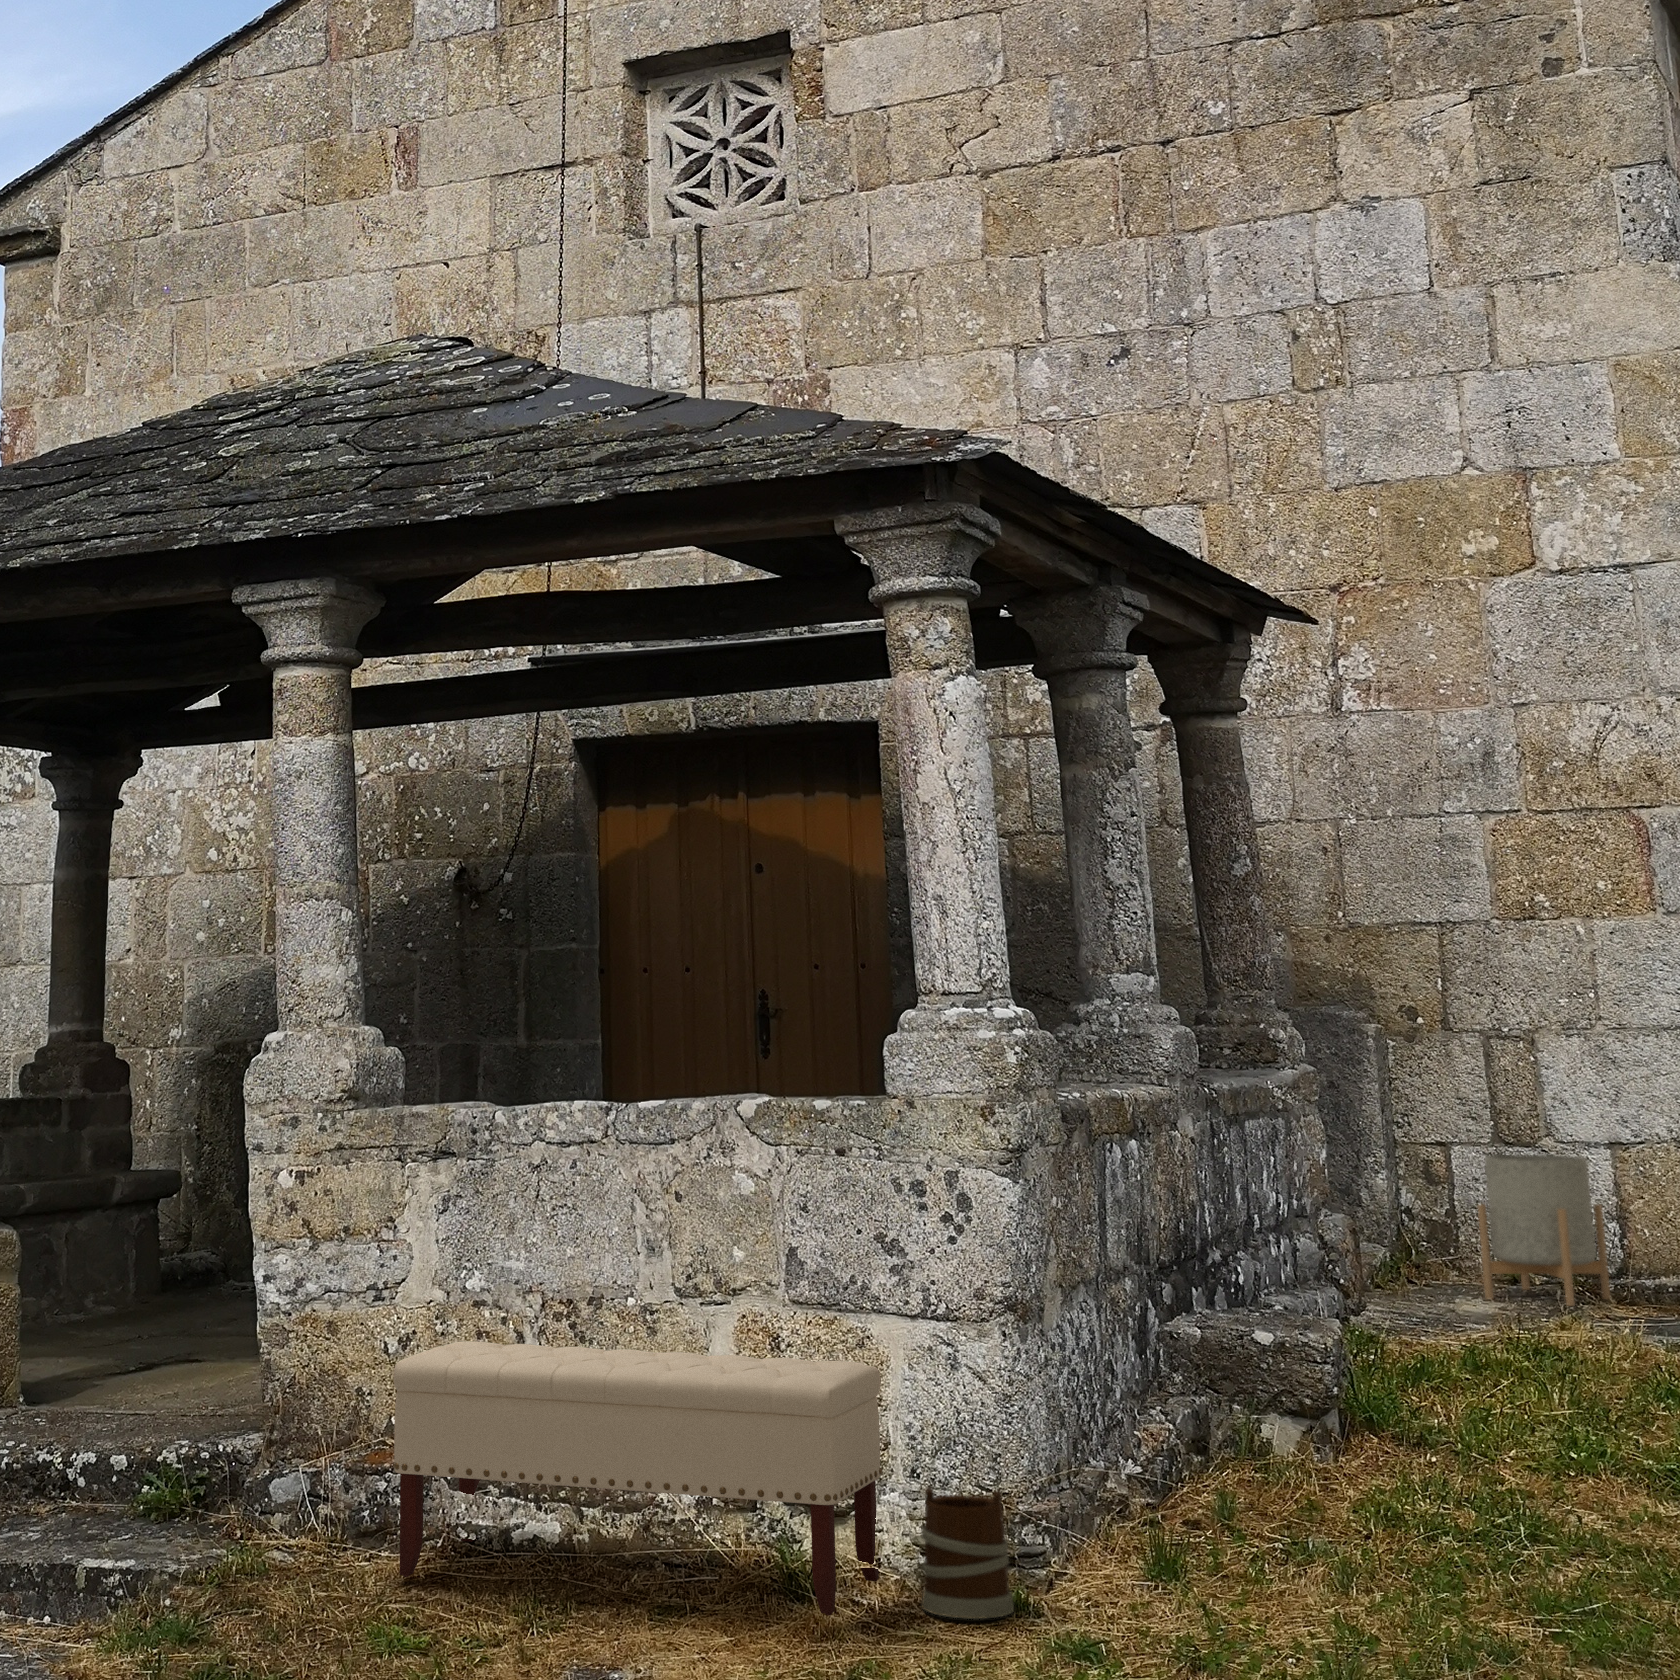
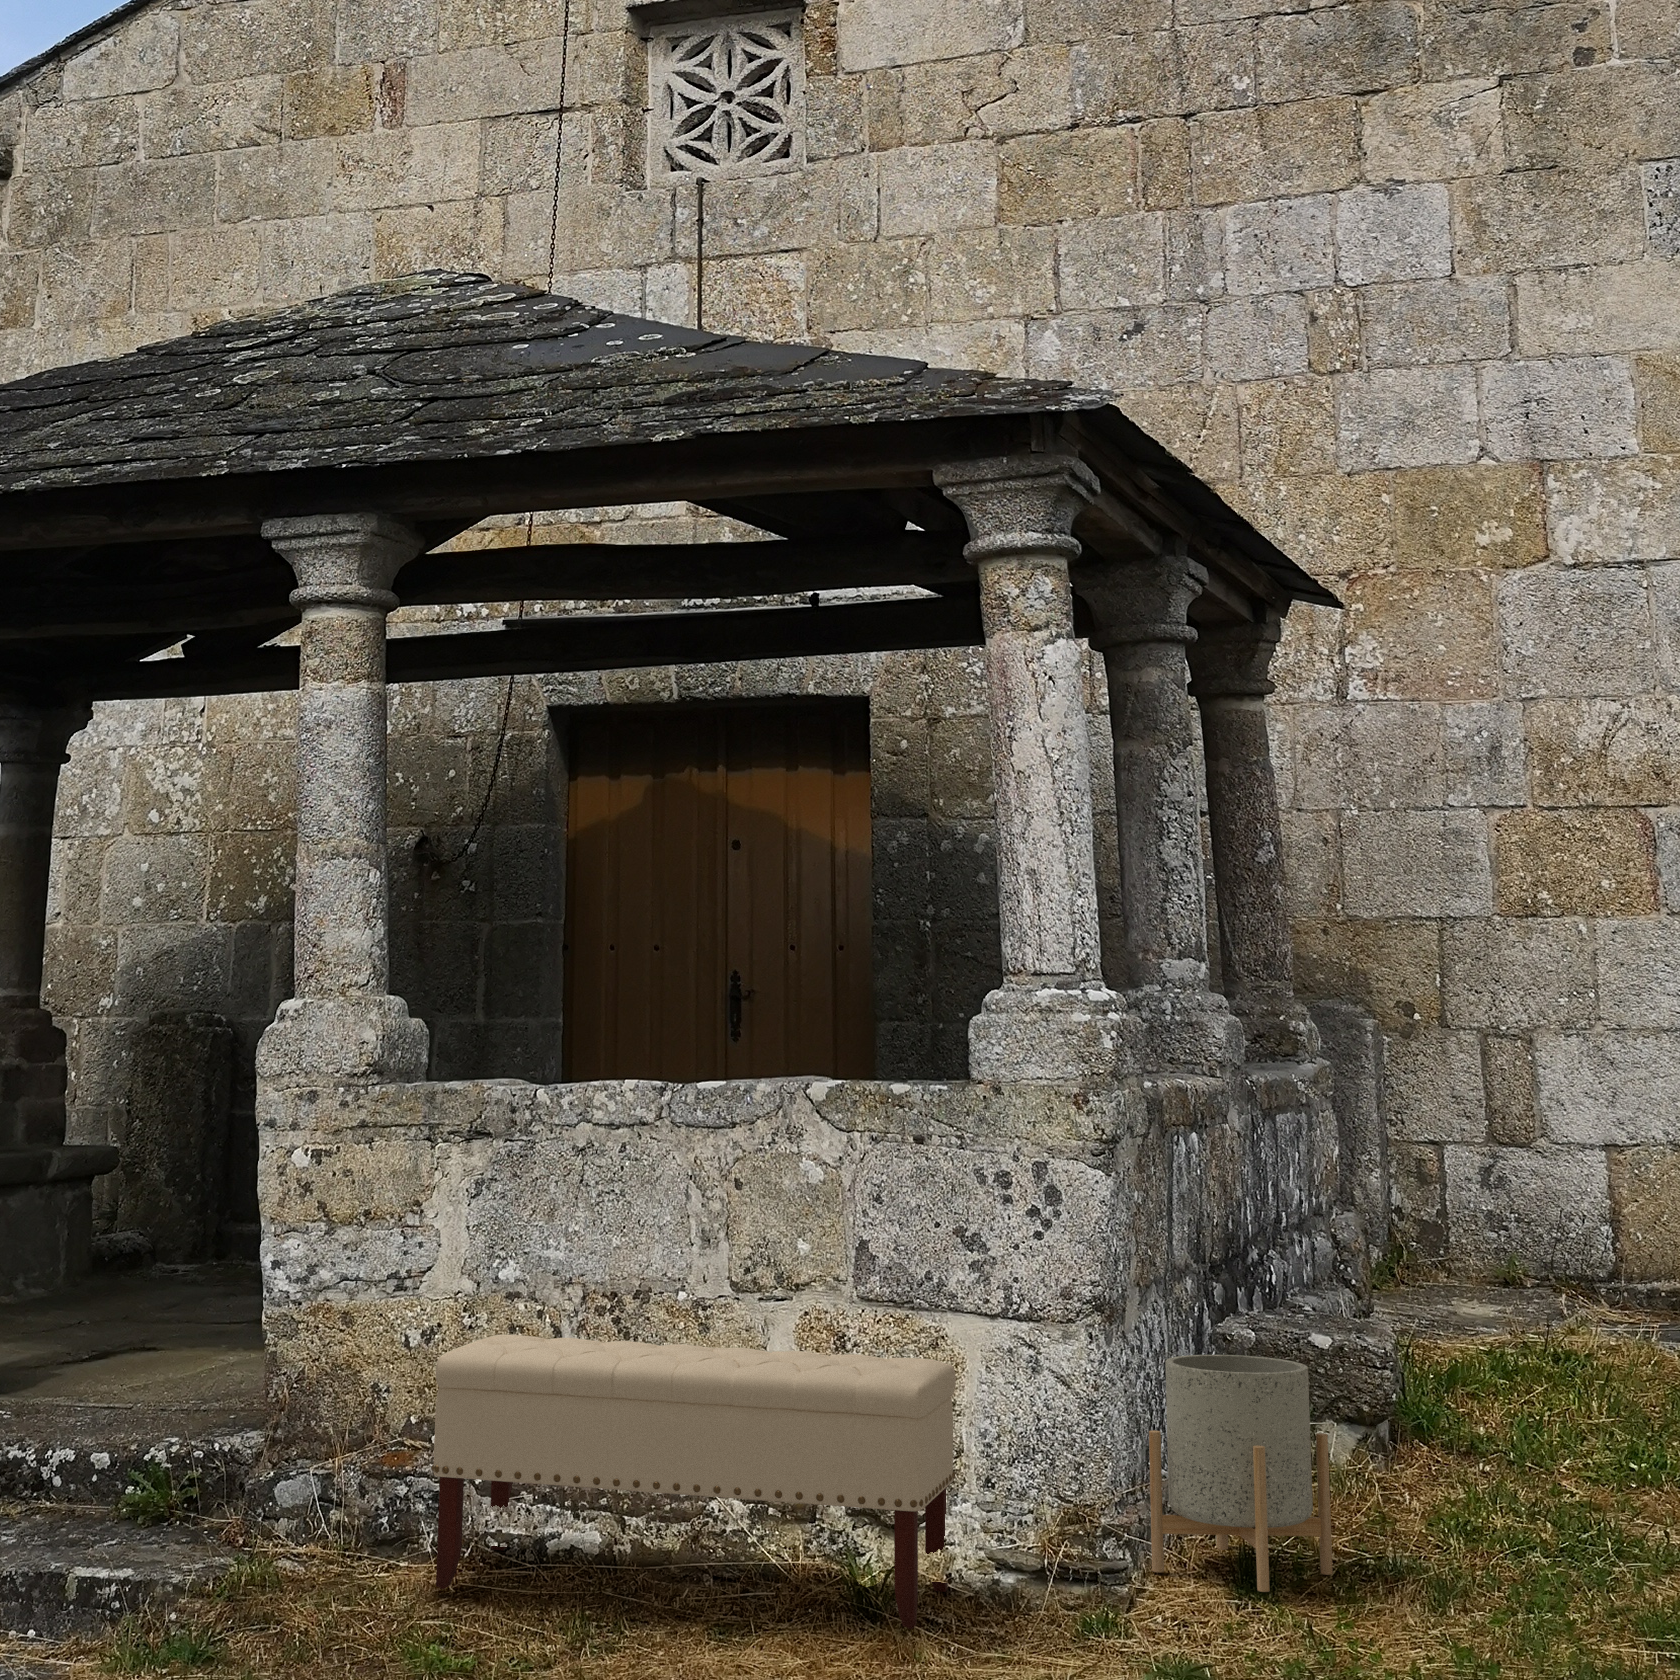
planter: present [1478,1155,1611,1306] -> present [1149,1355,1333,1592]
wooden bucket: present [921,1433,1014,1619] -> none [1002,1435,1100,1632]

